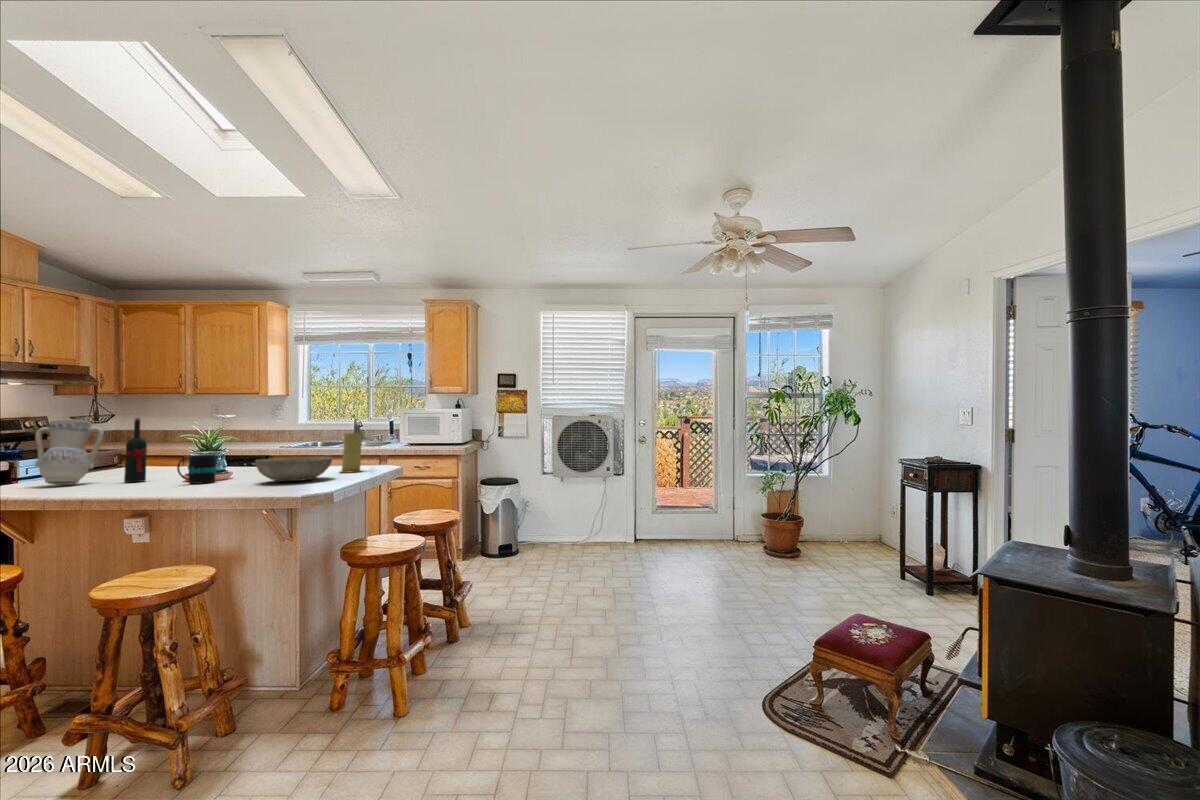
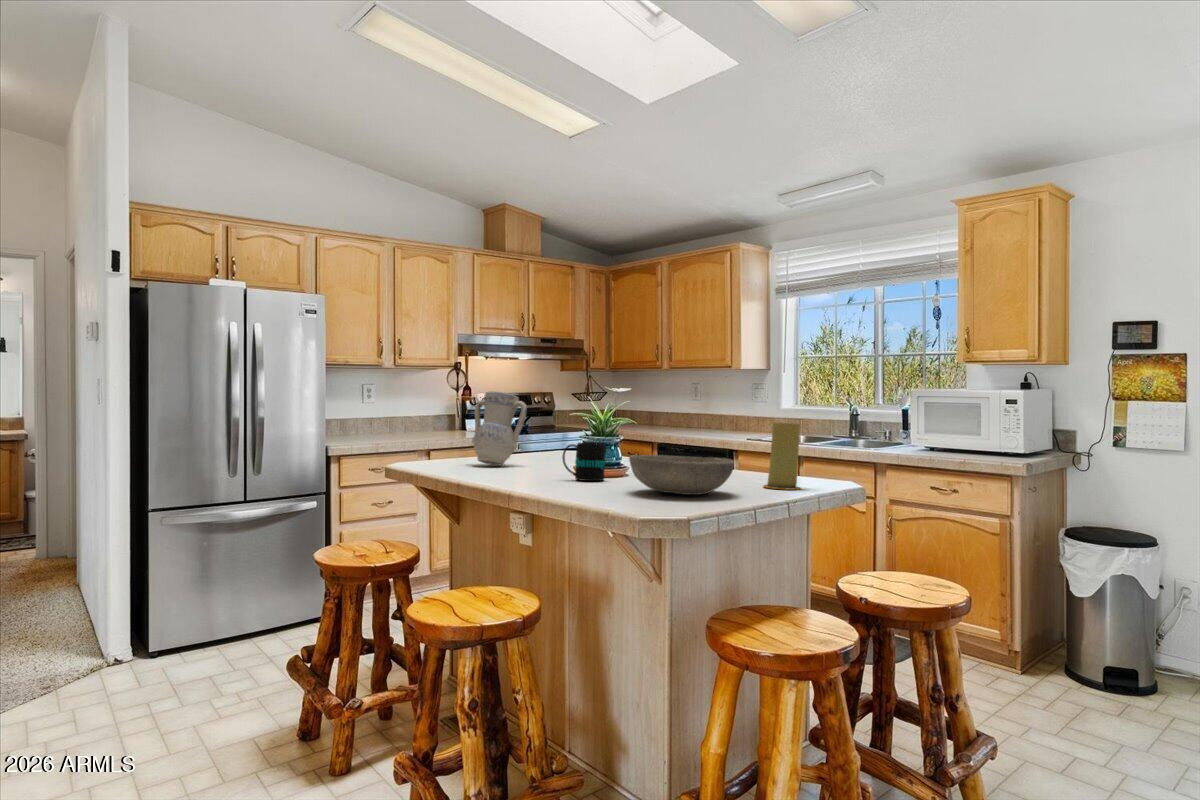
wine bottle: present [124,418,147,482] -> none [536,391,558,470]

